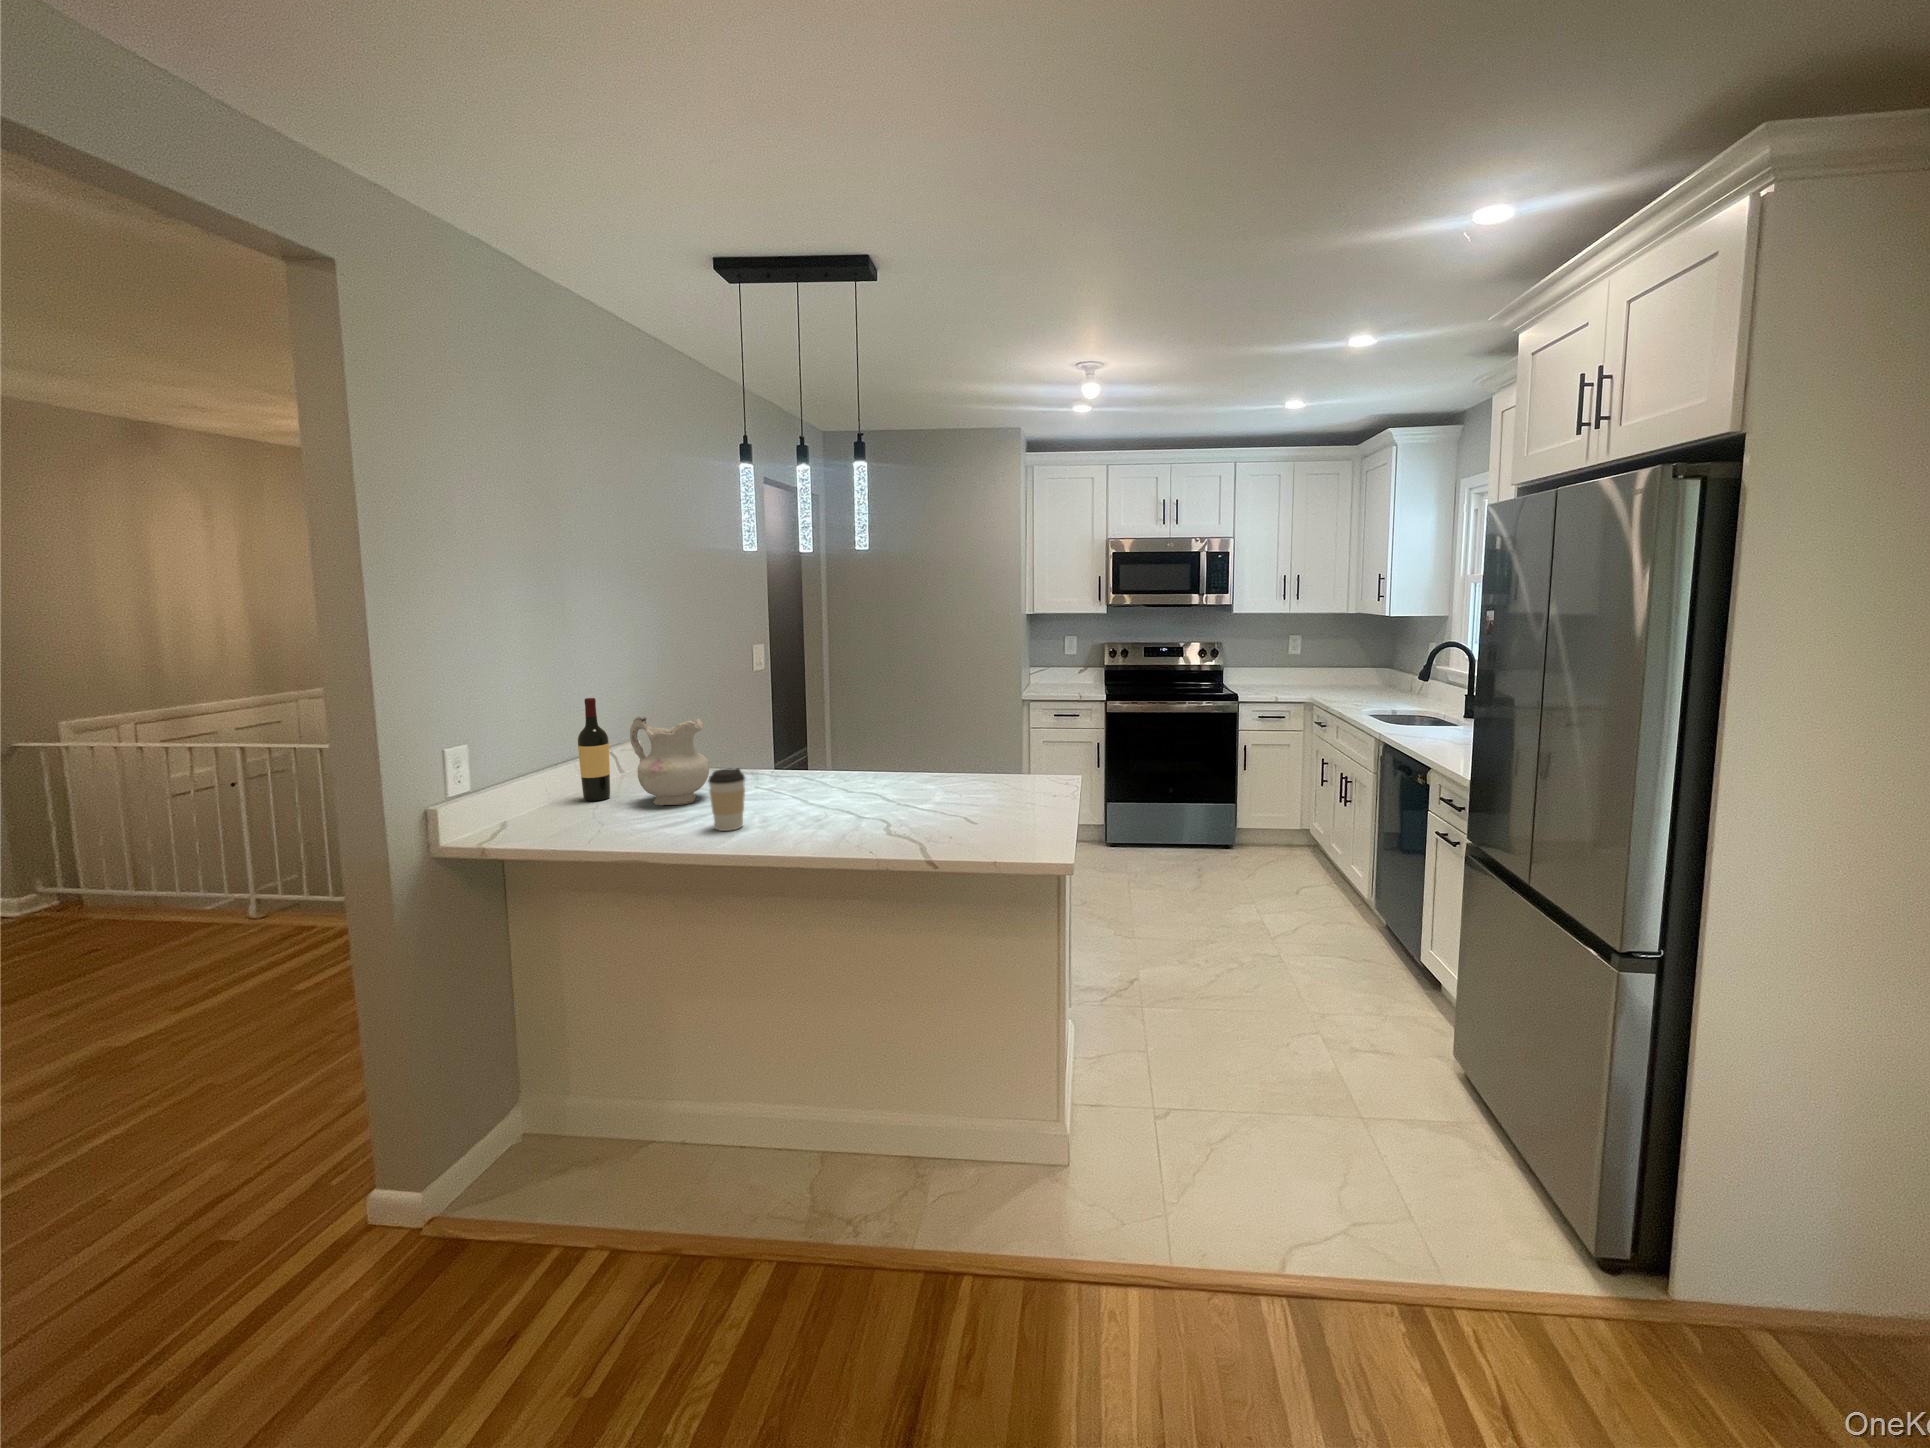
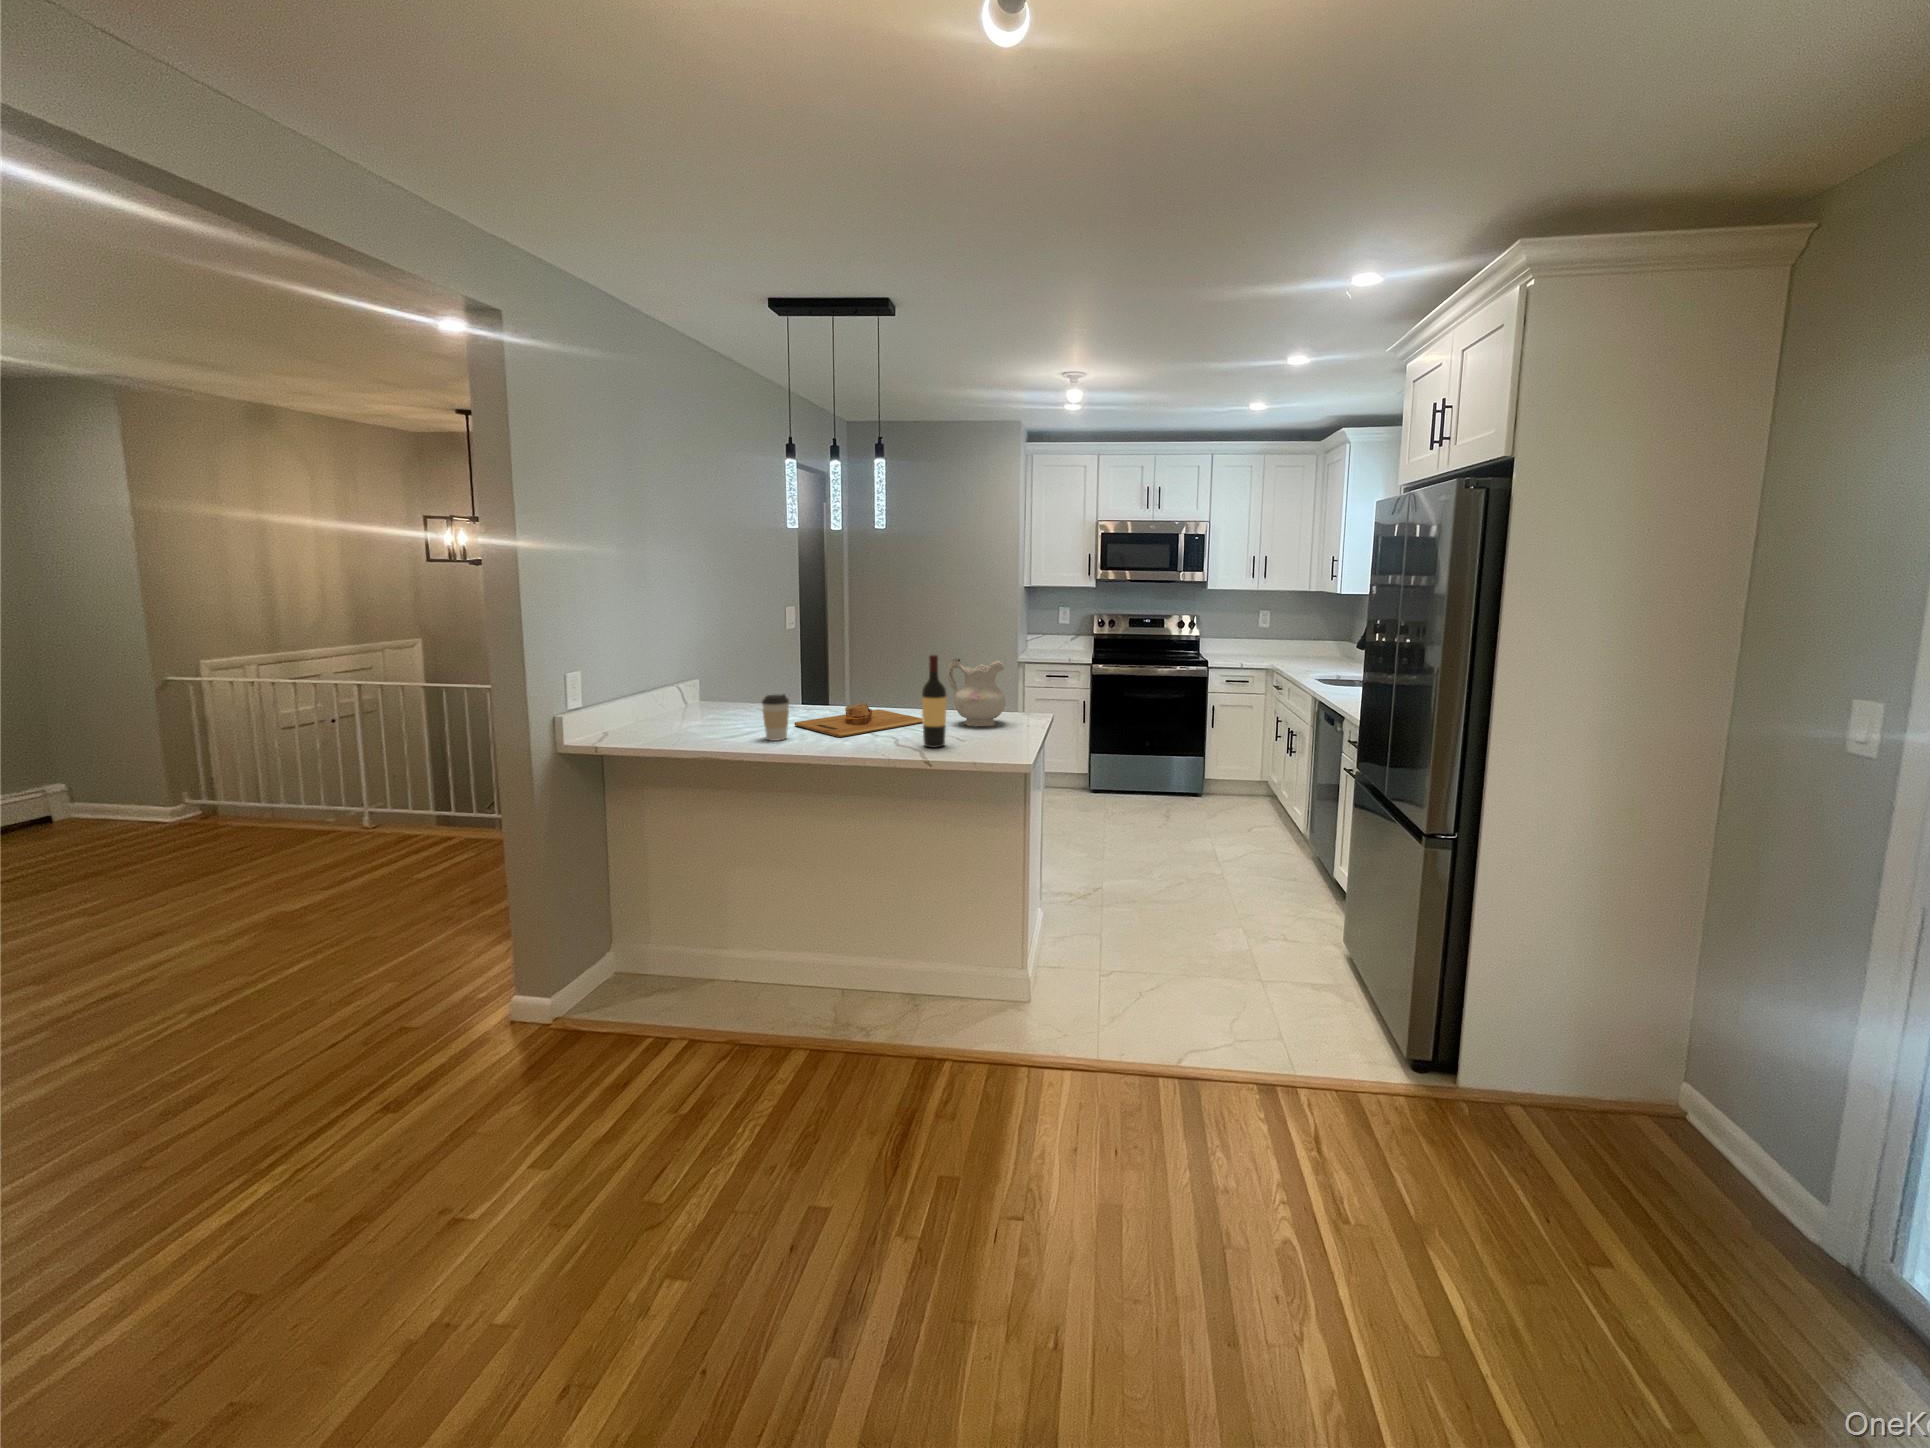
wine bottle: present [578,698,610,801] -> present [922,655,947,748]
ceramic pitcher: present [630,717,709,805] -> present [947,658,1006,726]
cutting board: none [754,771,924,823] -> present [794,703,923,737]

